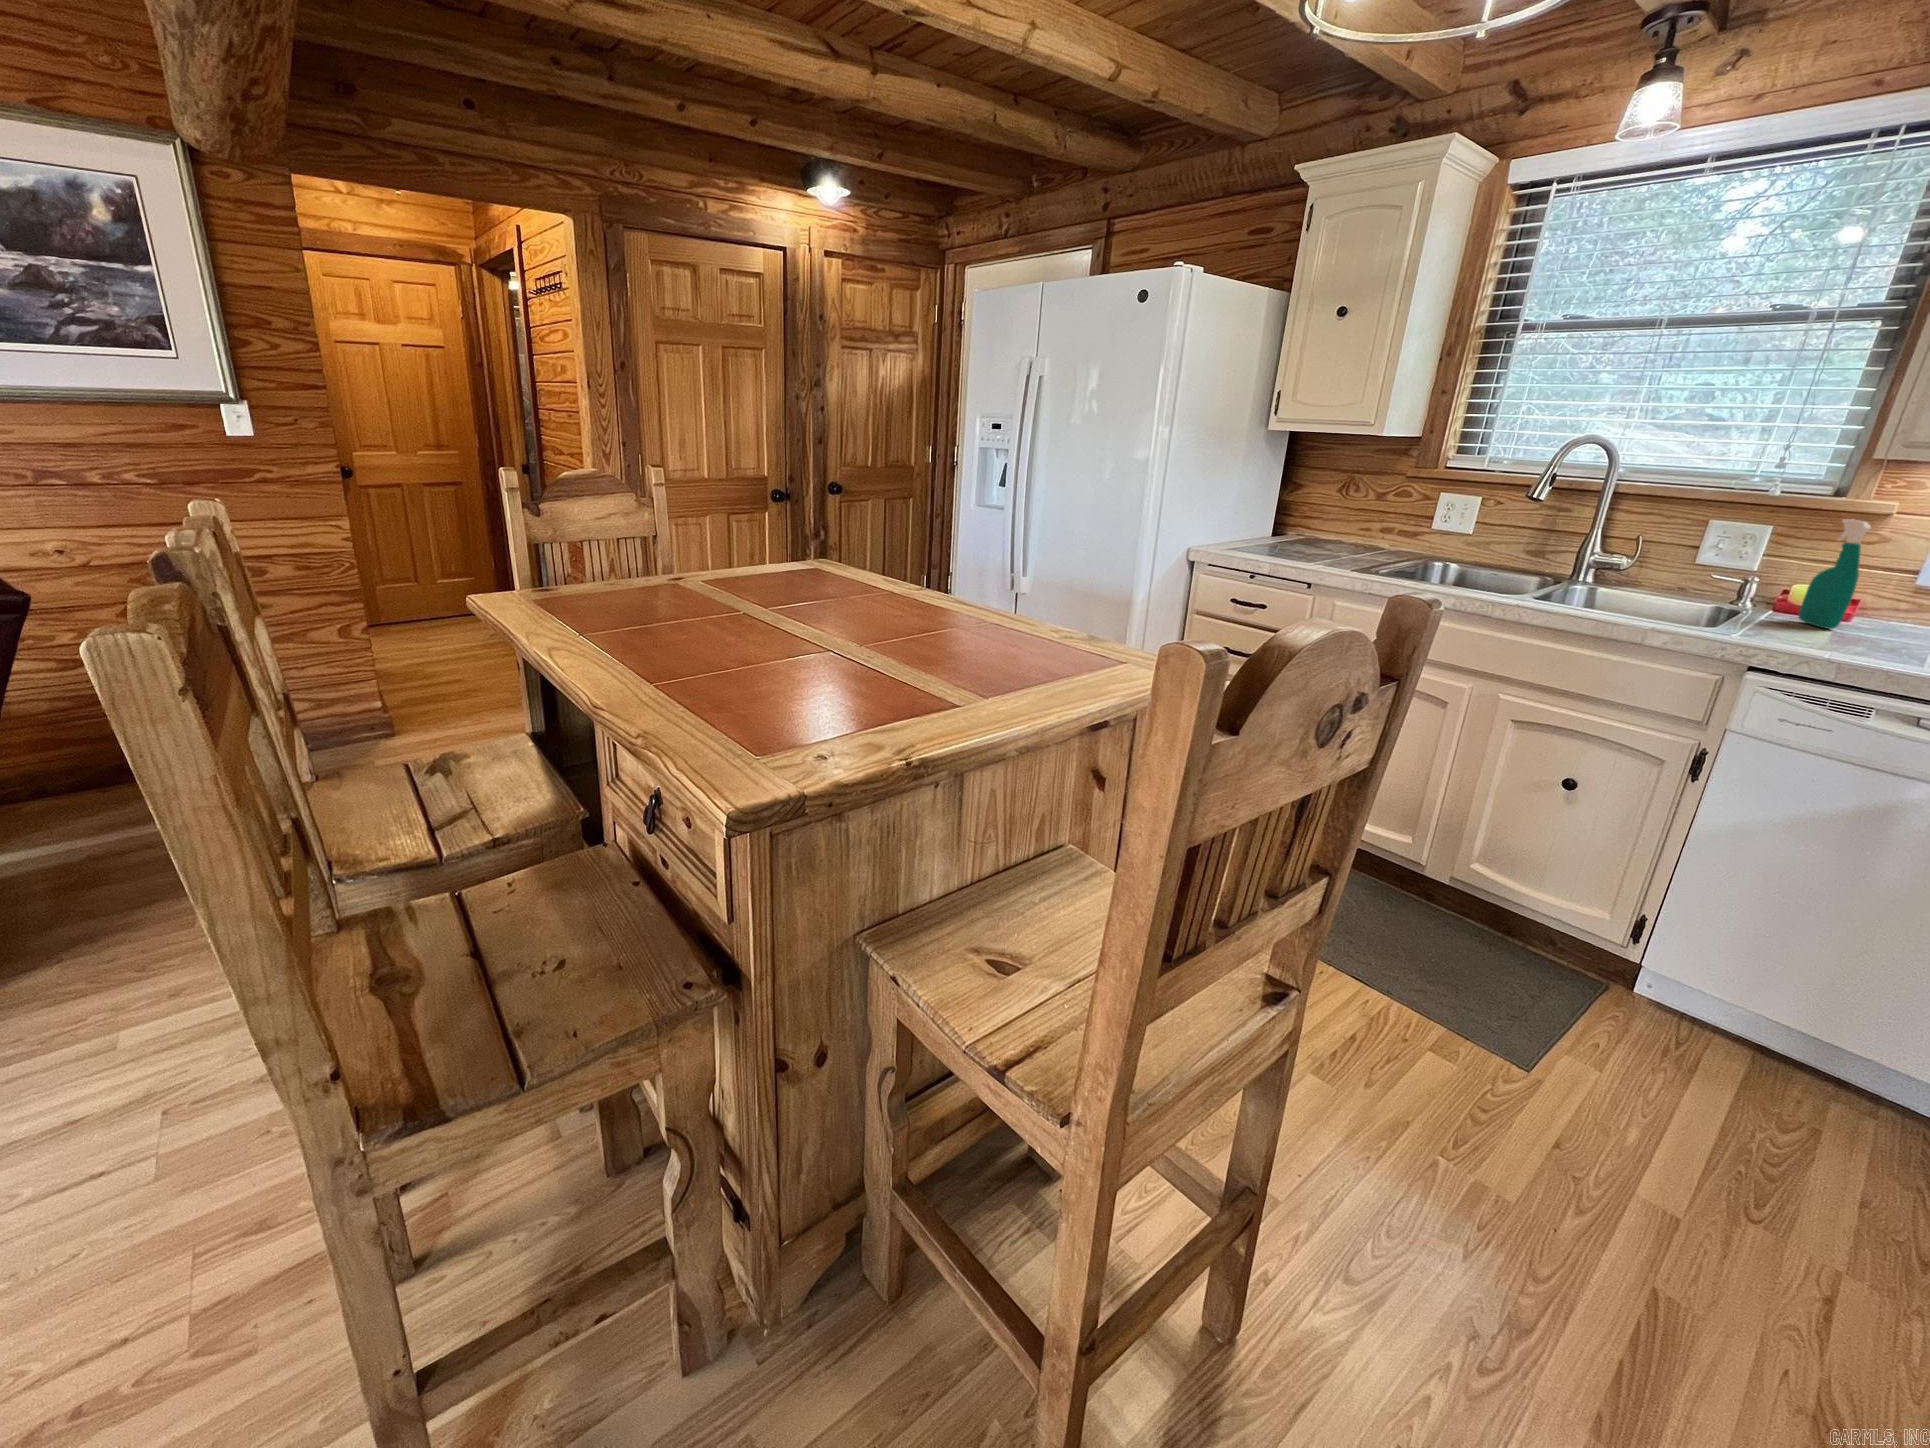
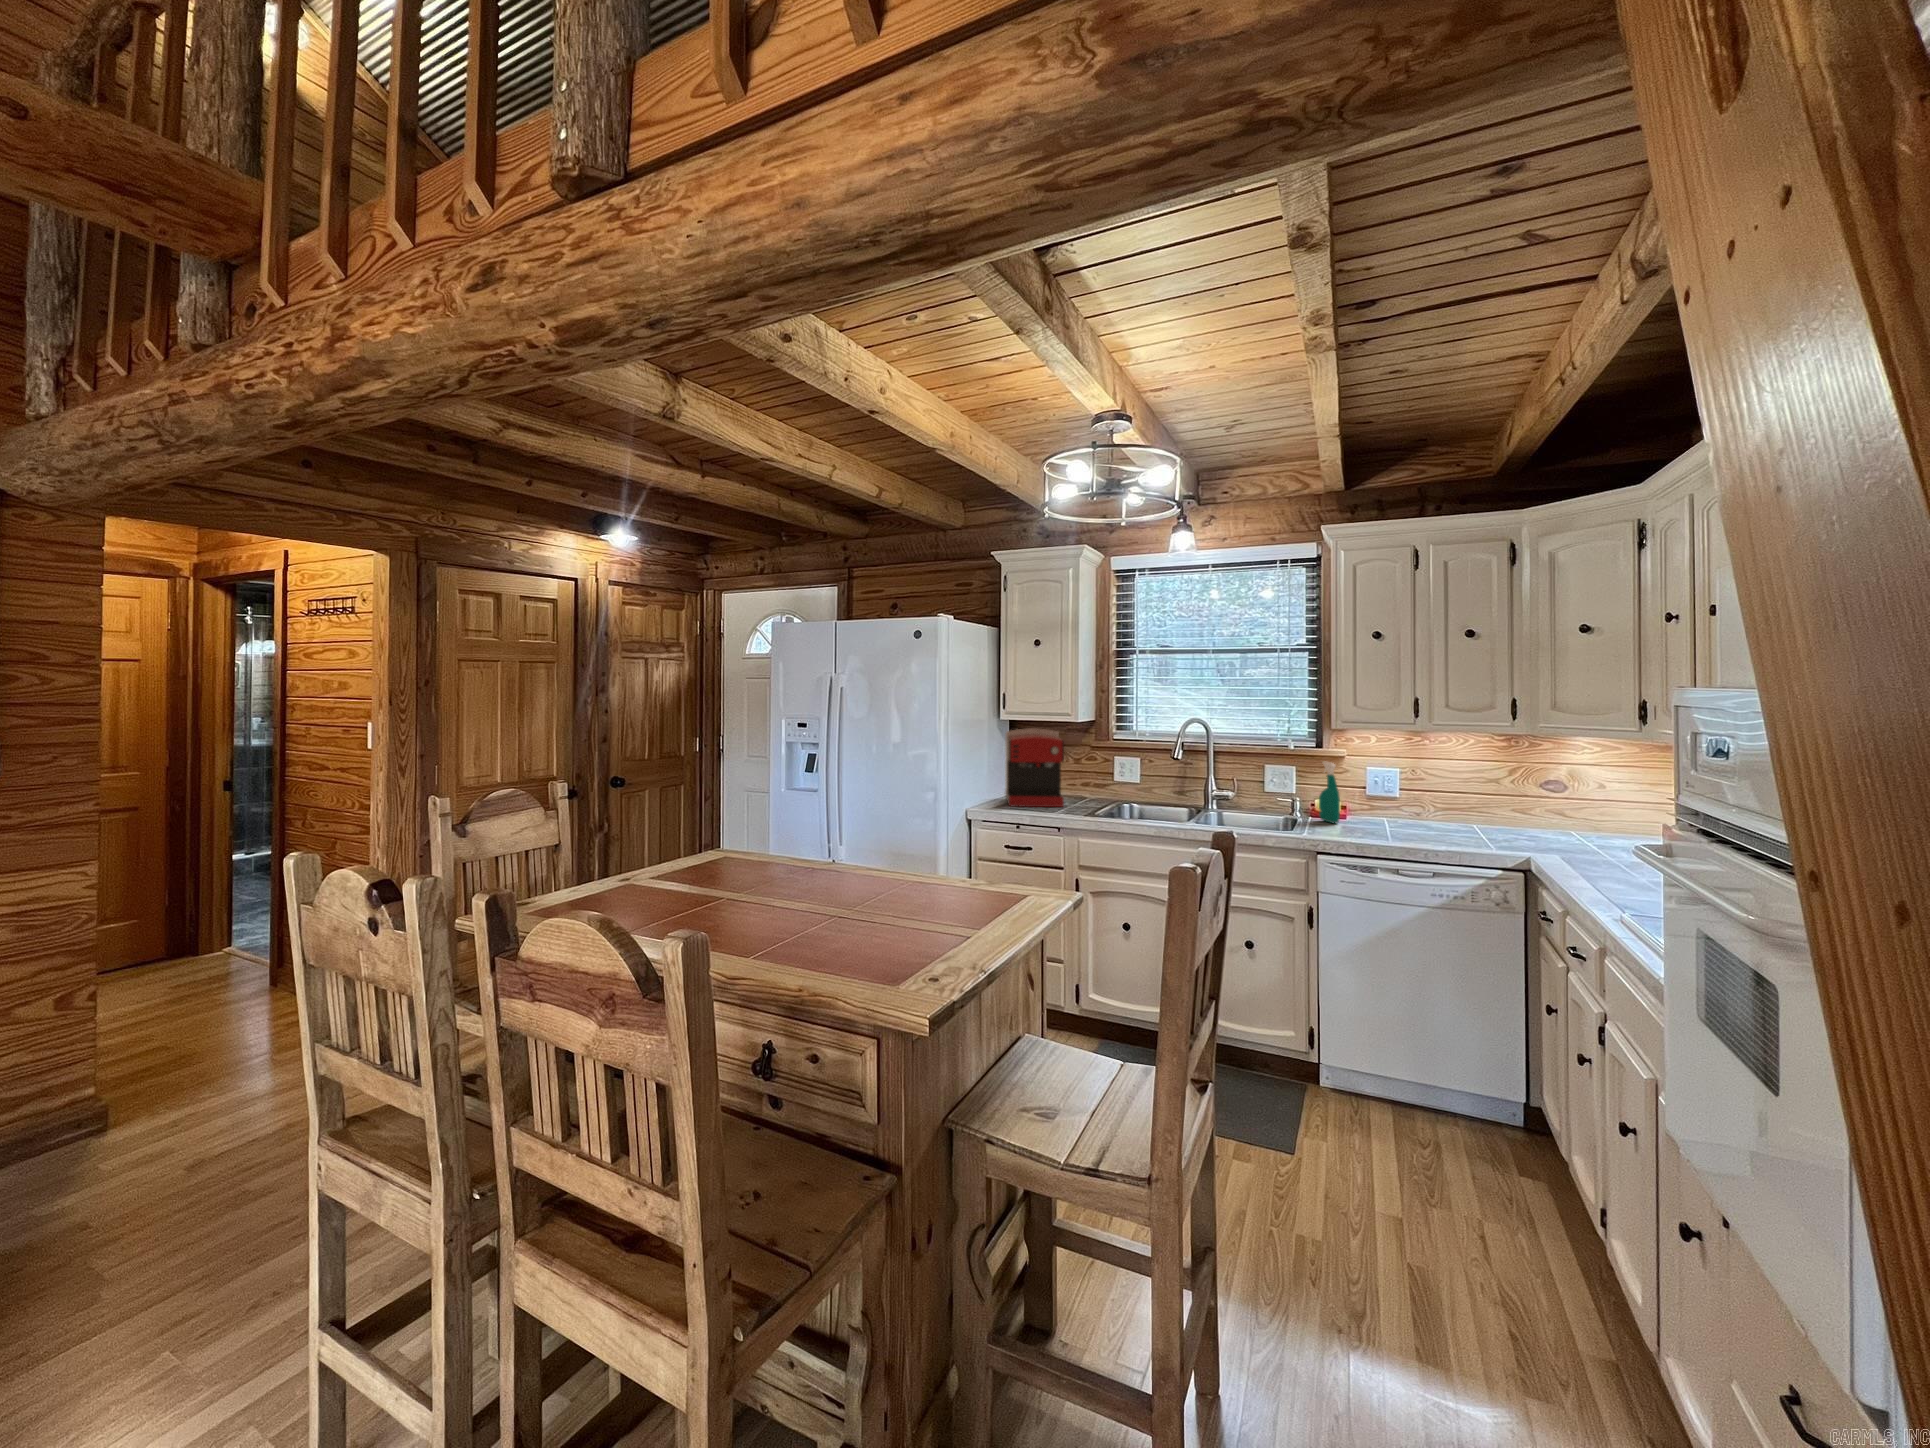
coffee maker: none [1249,444,1352,559] -> present [1005,728,1064,807]

